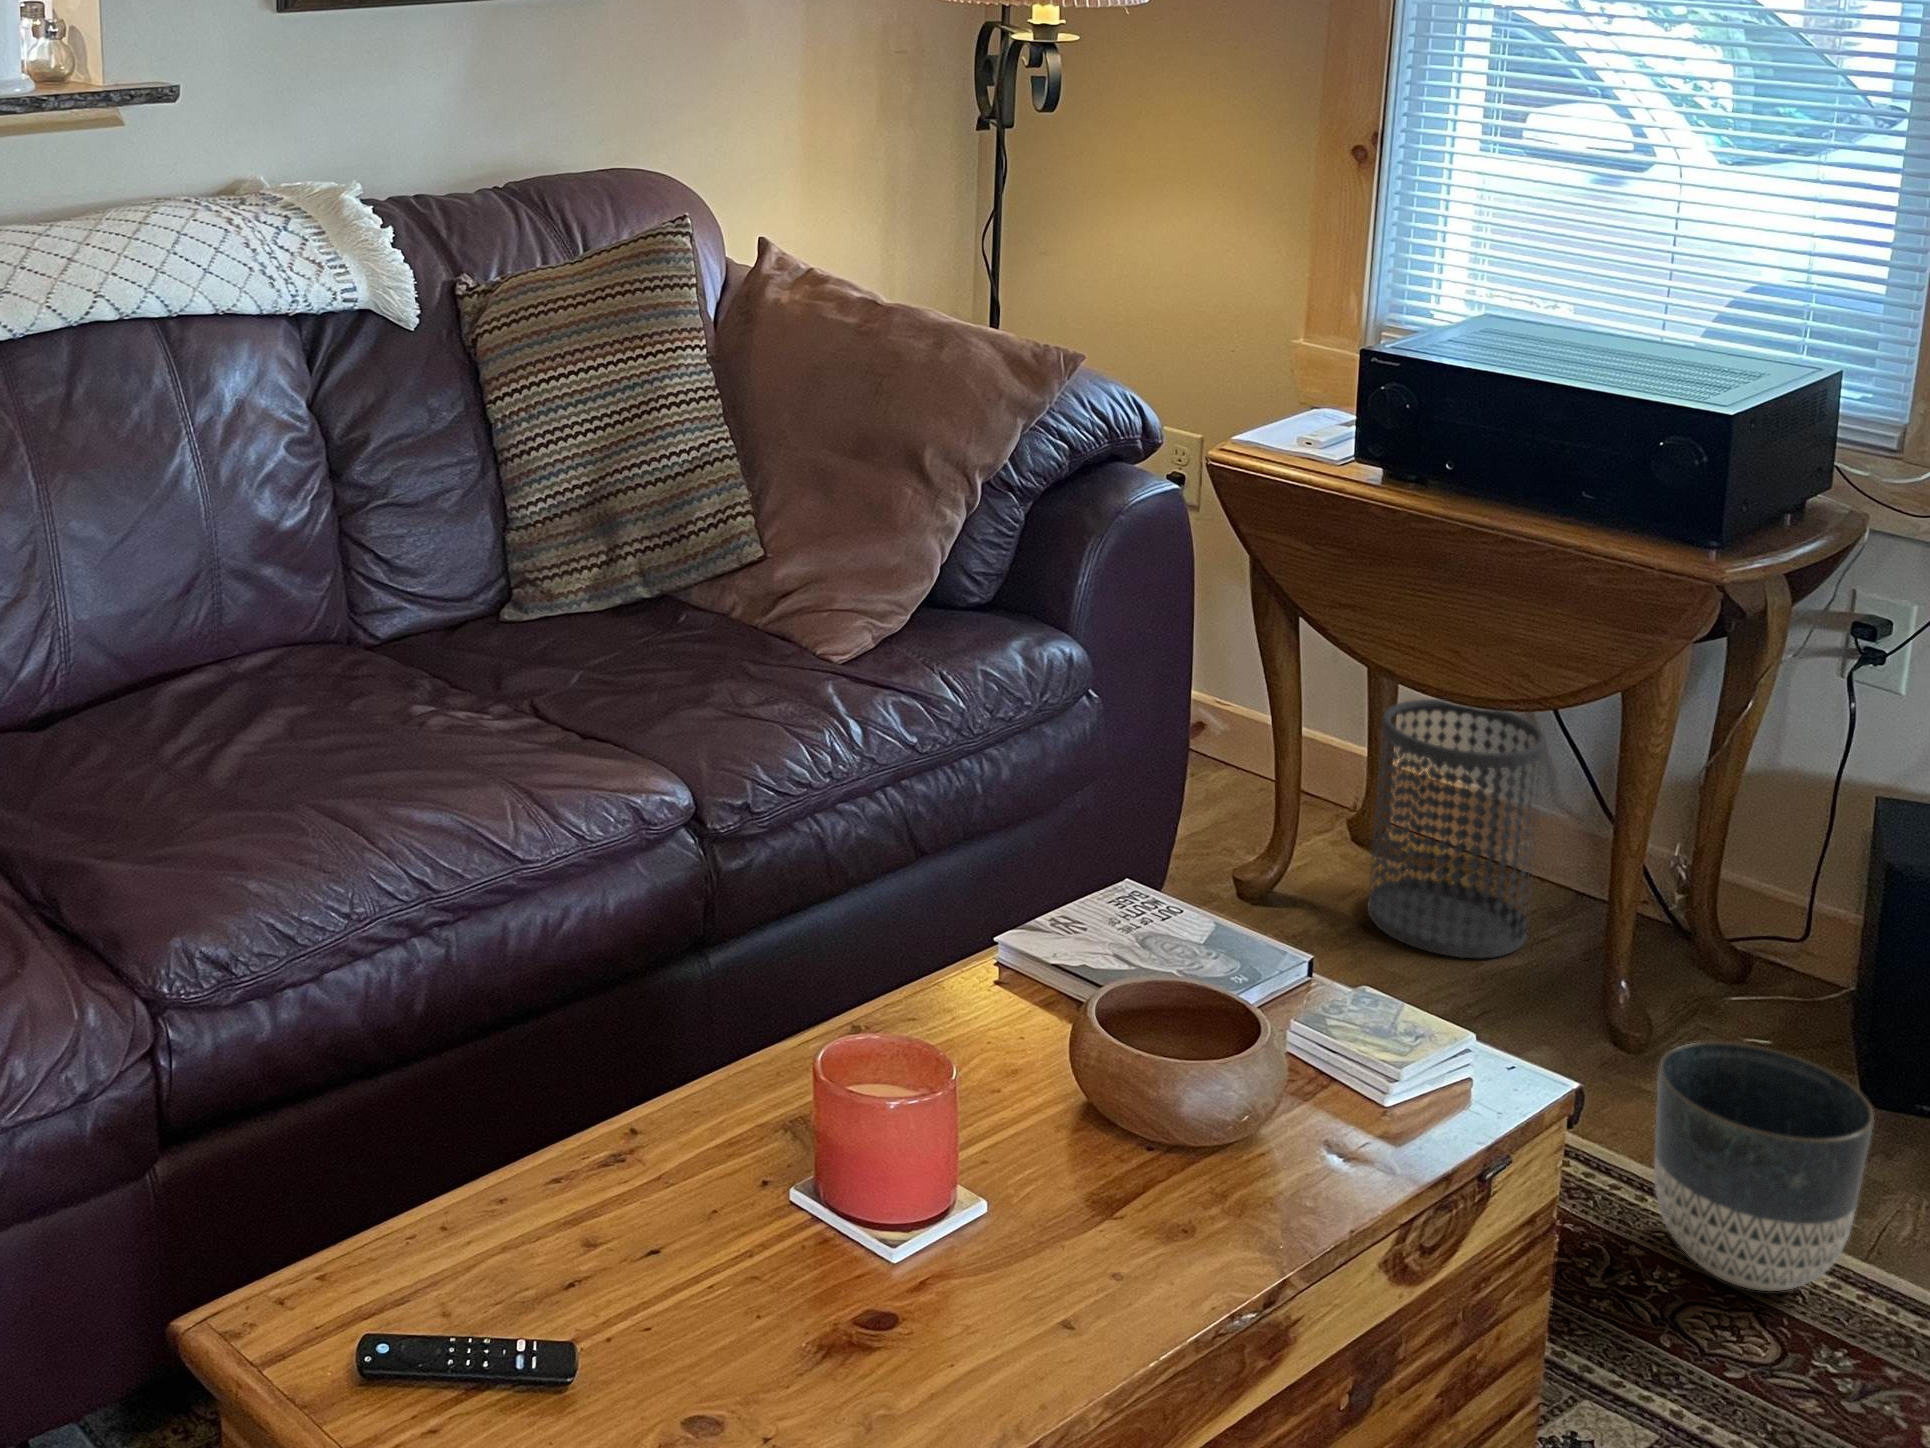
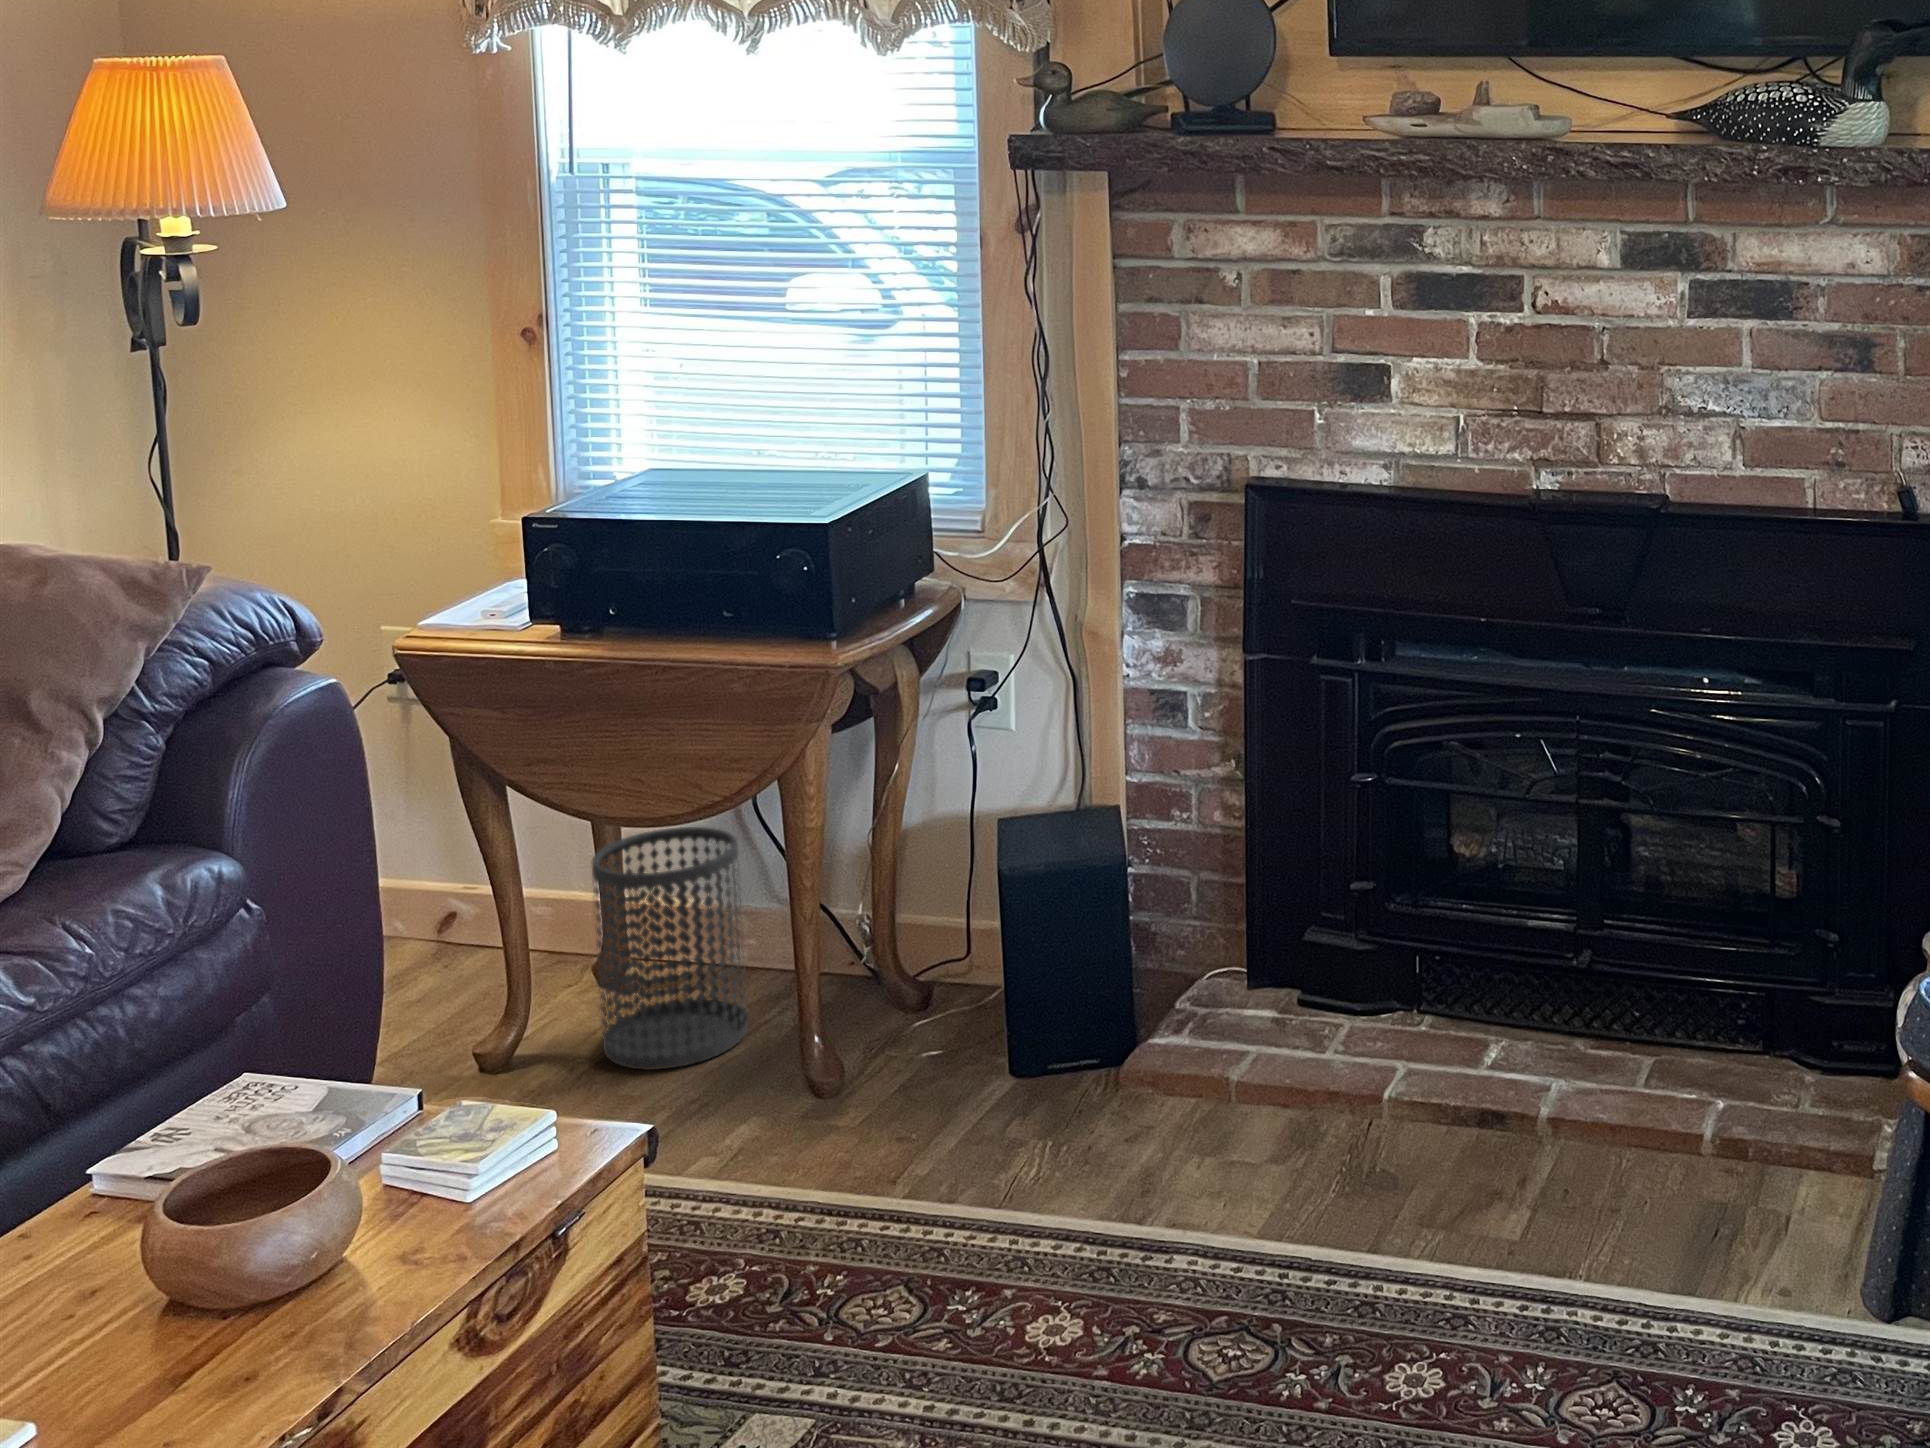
planter: present [1654,1042,1874,1291] -> none [803,1052,966,1264]

